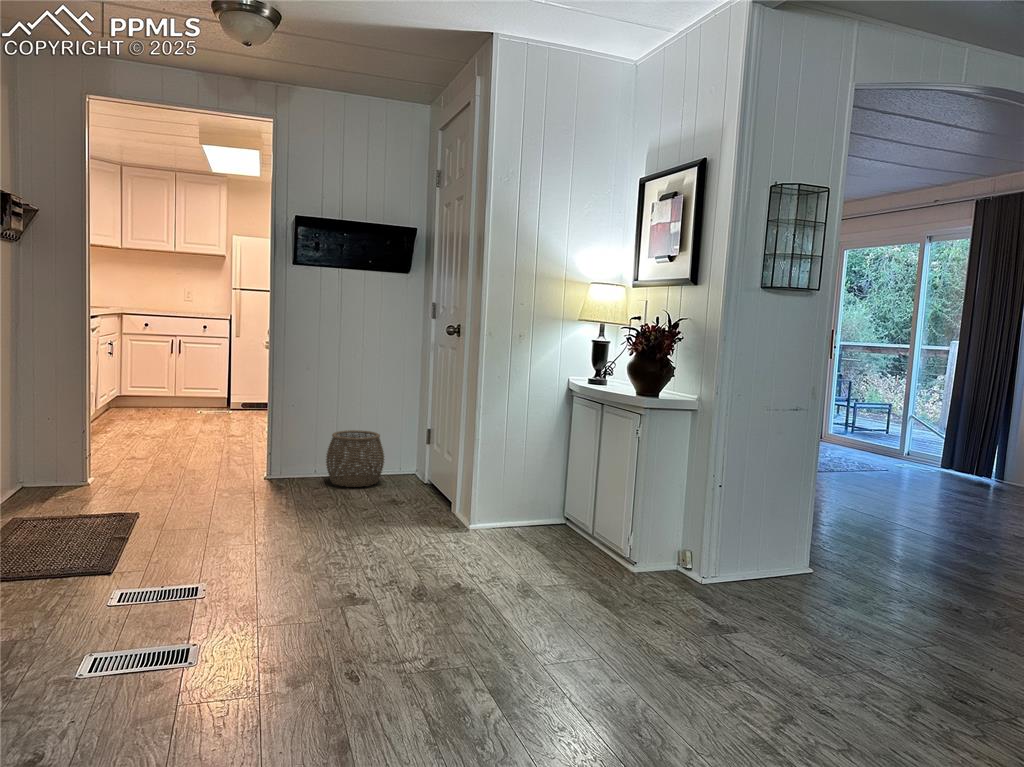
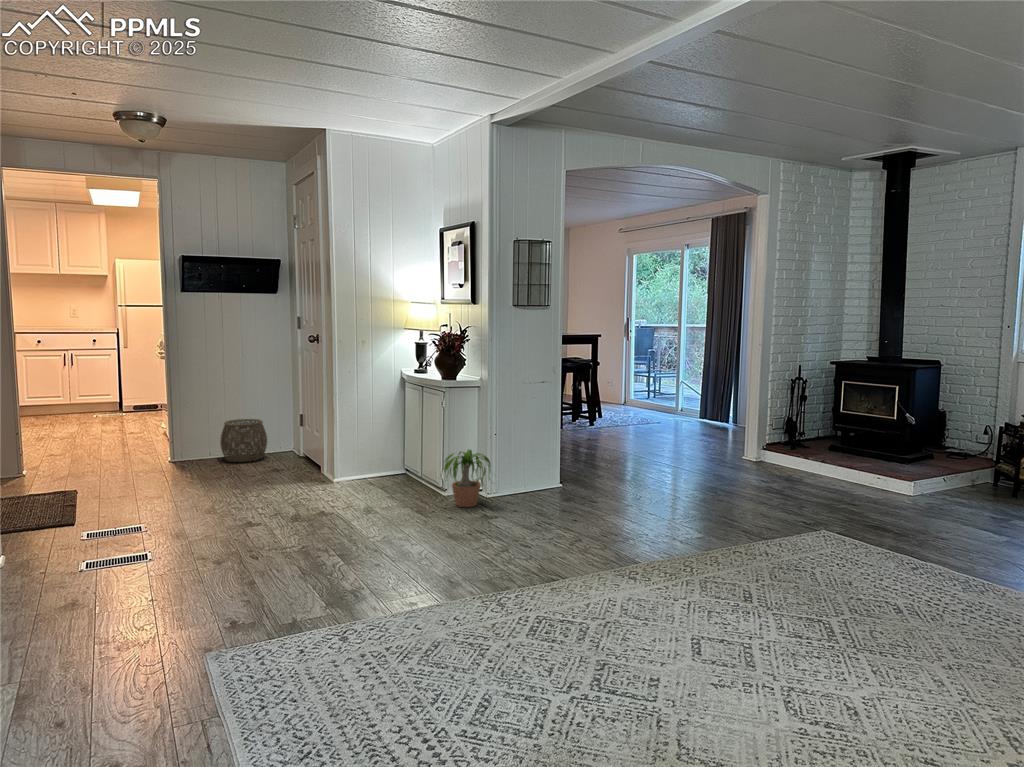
potted plant: none [628,506,733,597] -> present [444,450,490,507]

